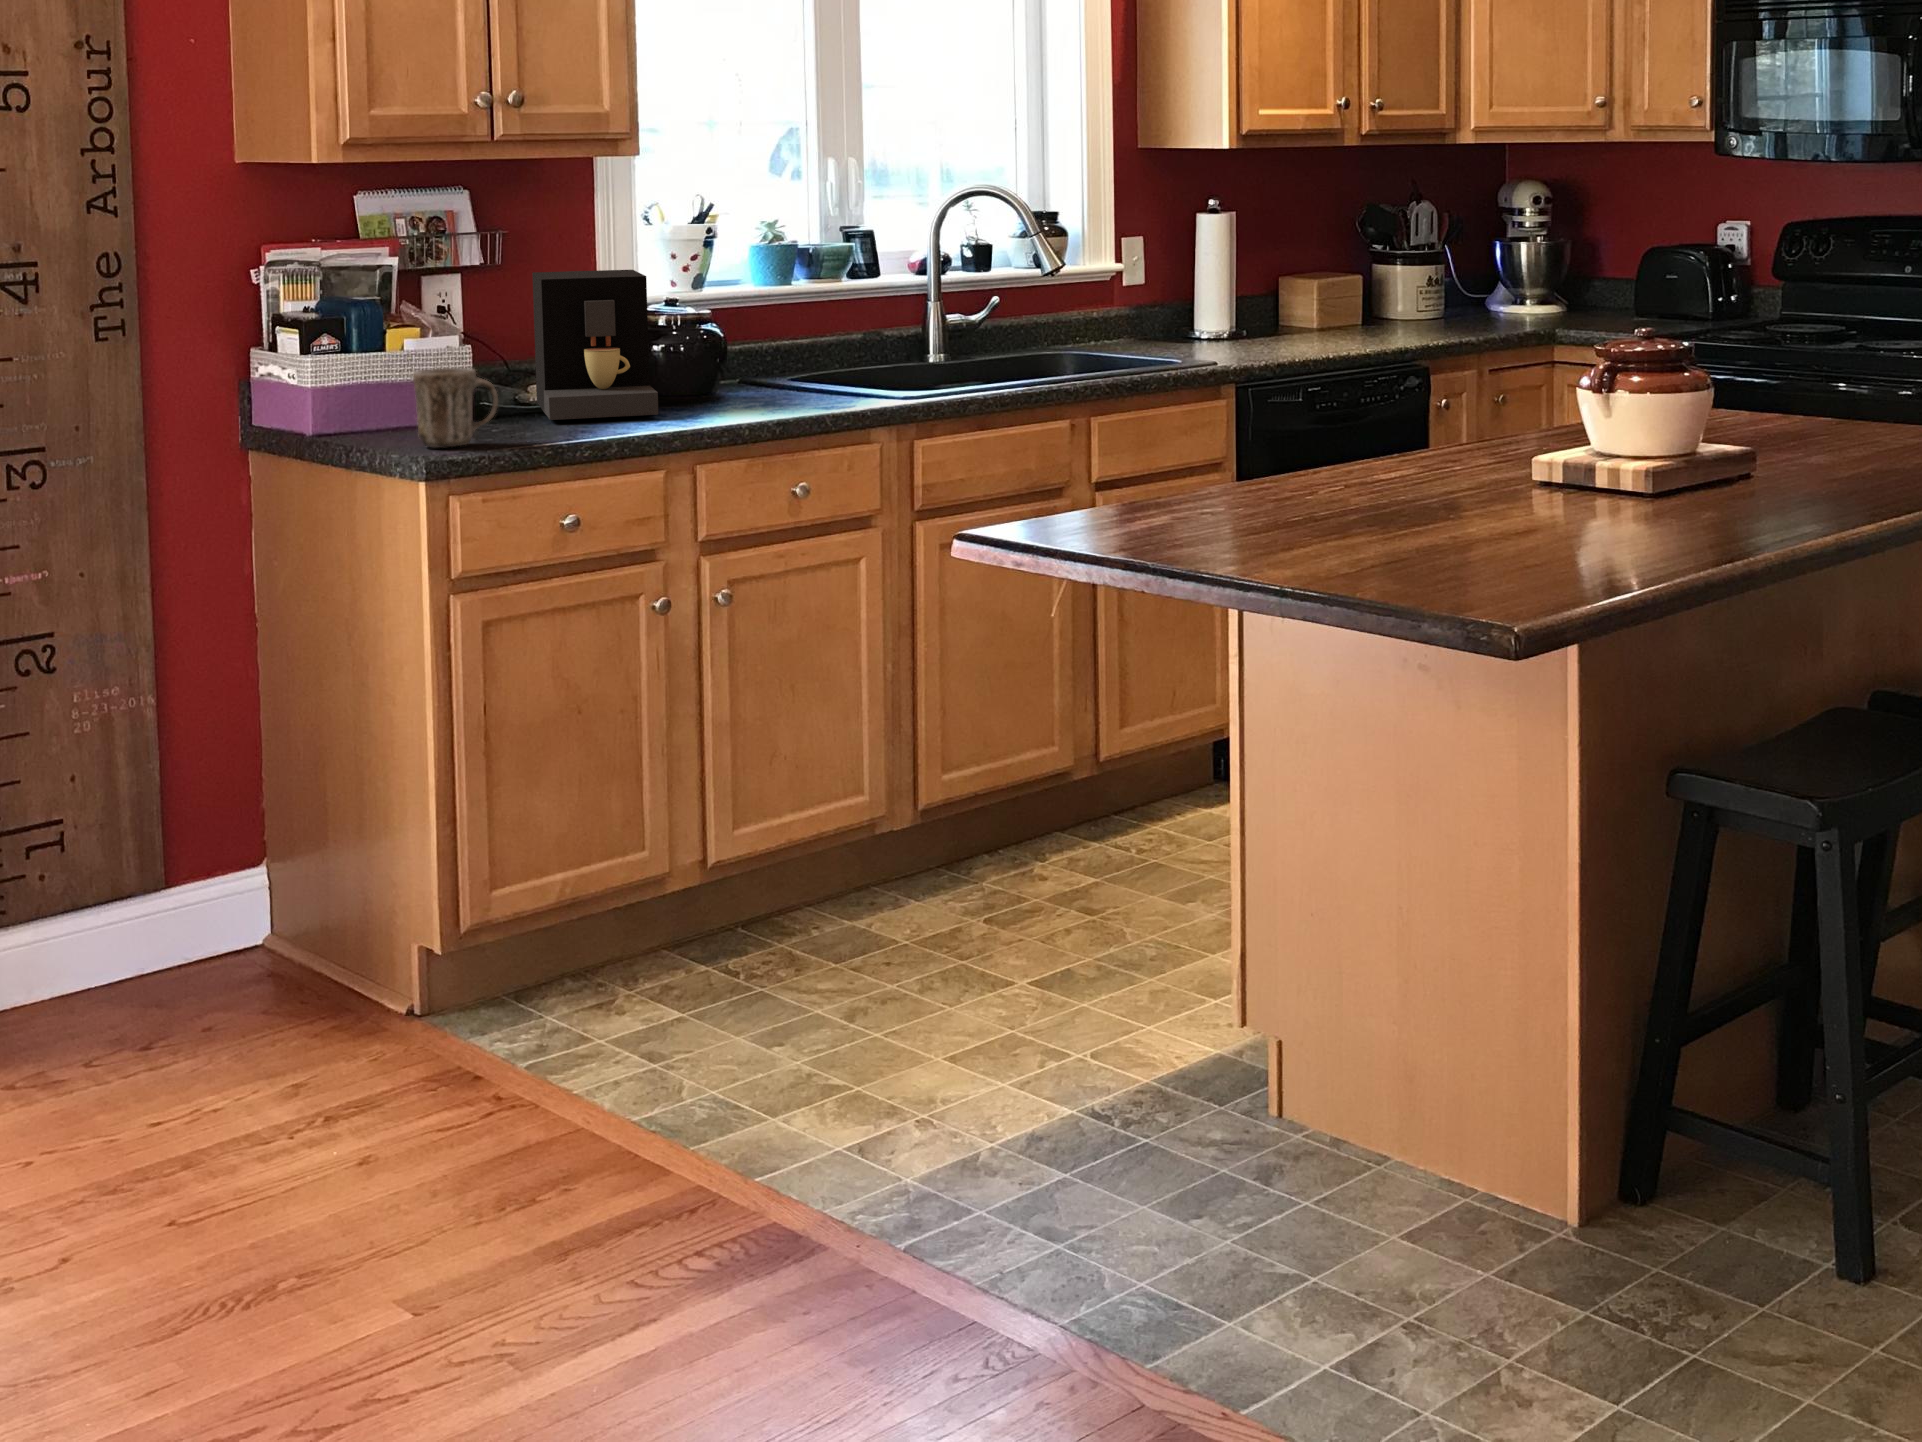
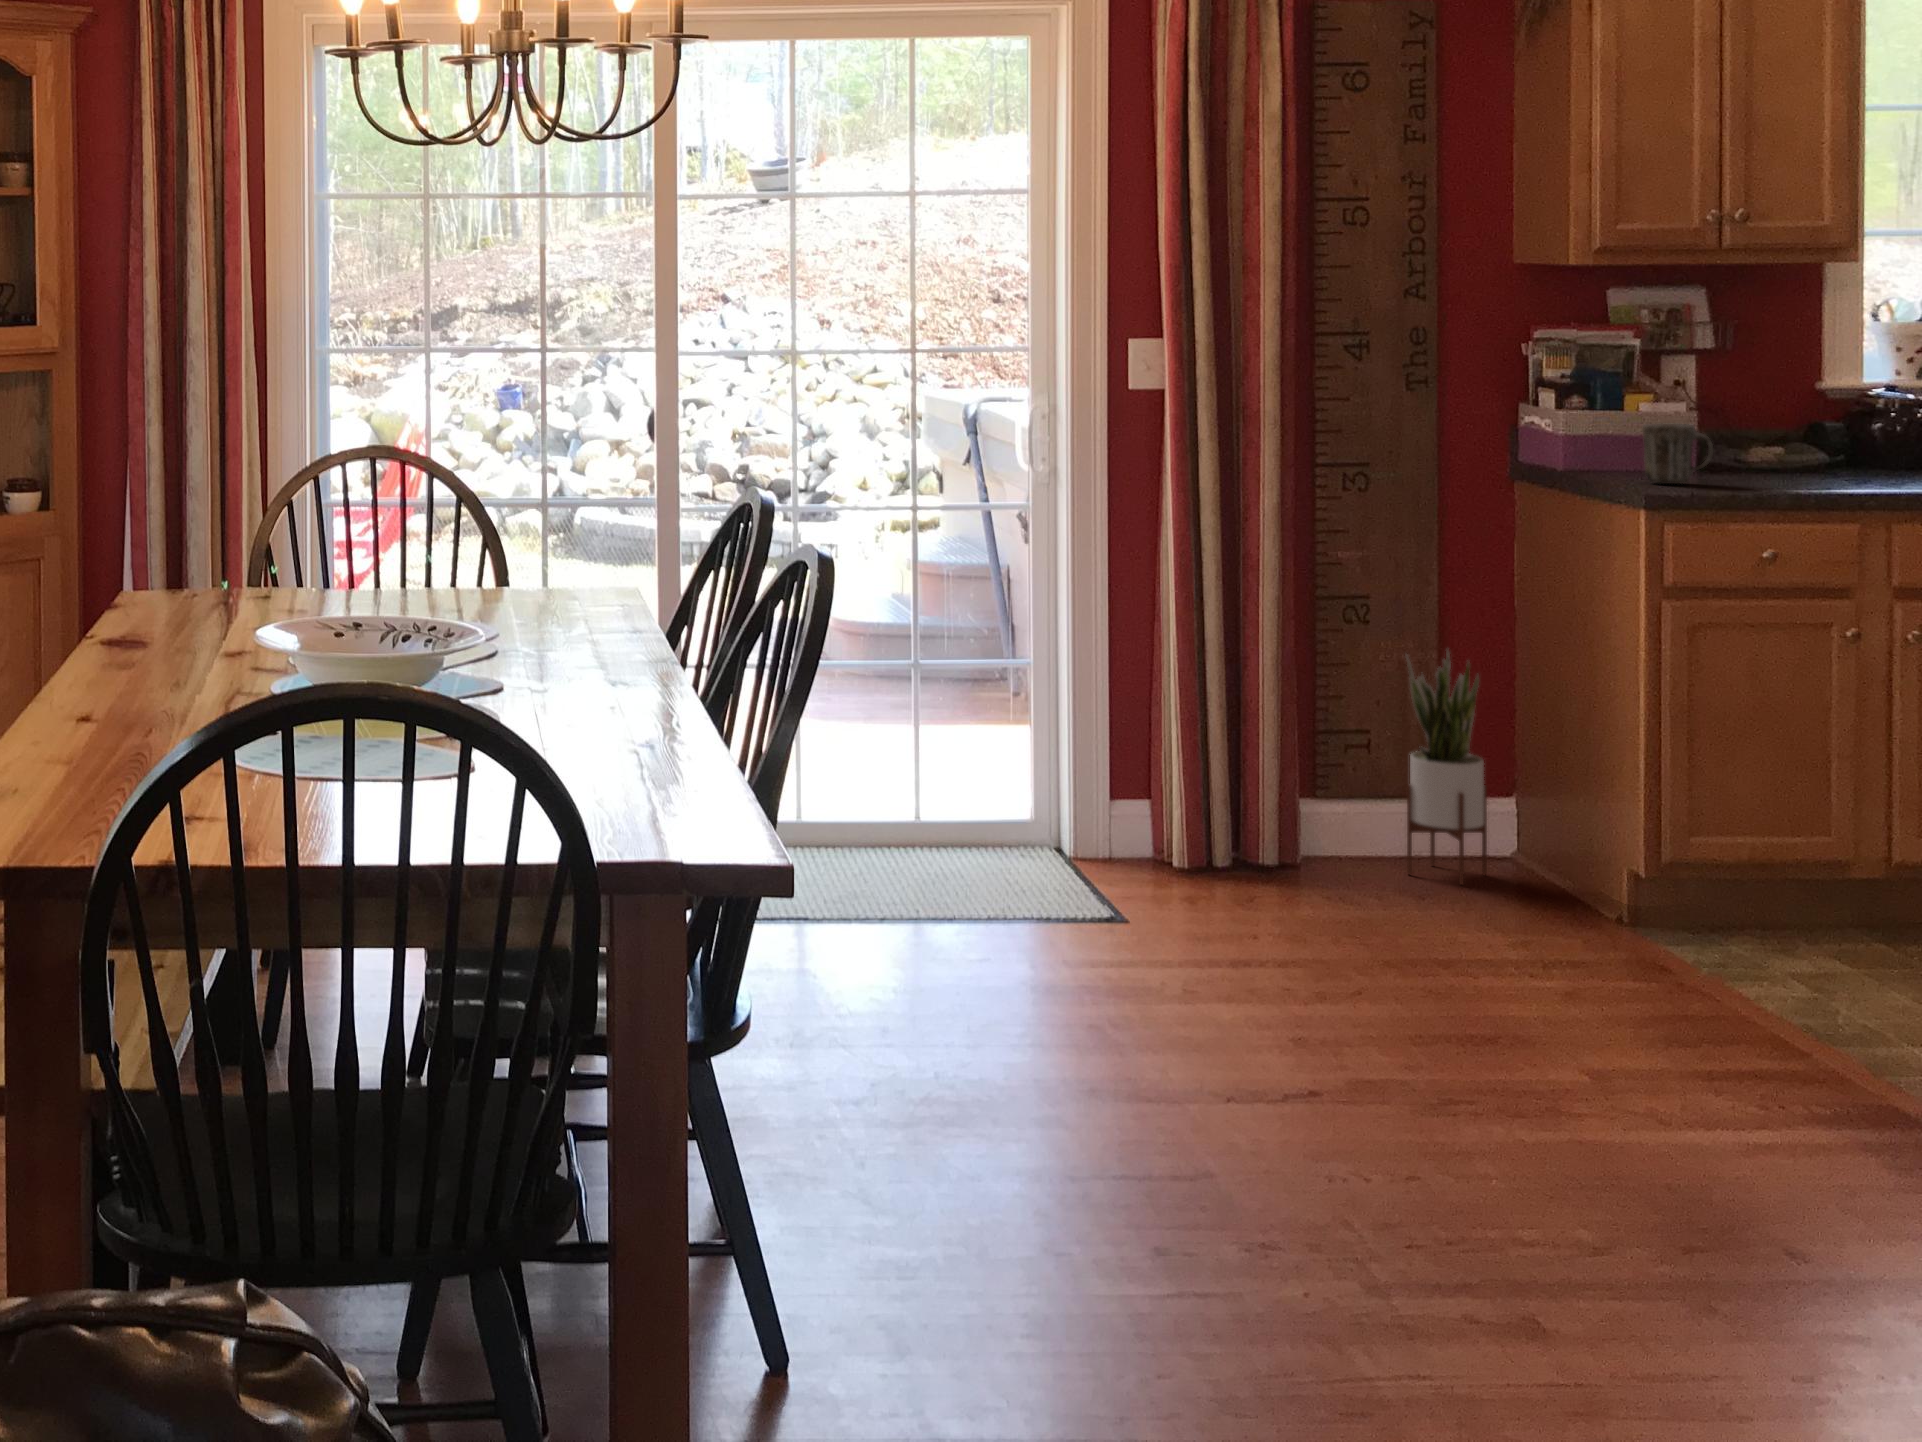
coffee maker: present [532,270,658,420] -> none [1760,357,1865,476]
potted plant: none [110,691,235,1011] -> present [1406,650,1487,885]

